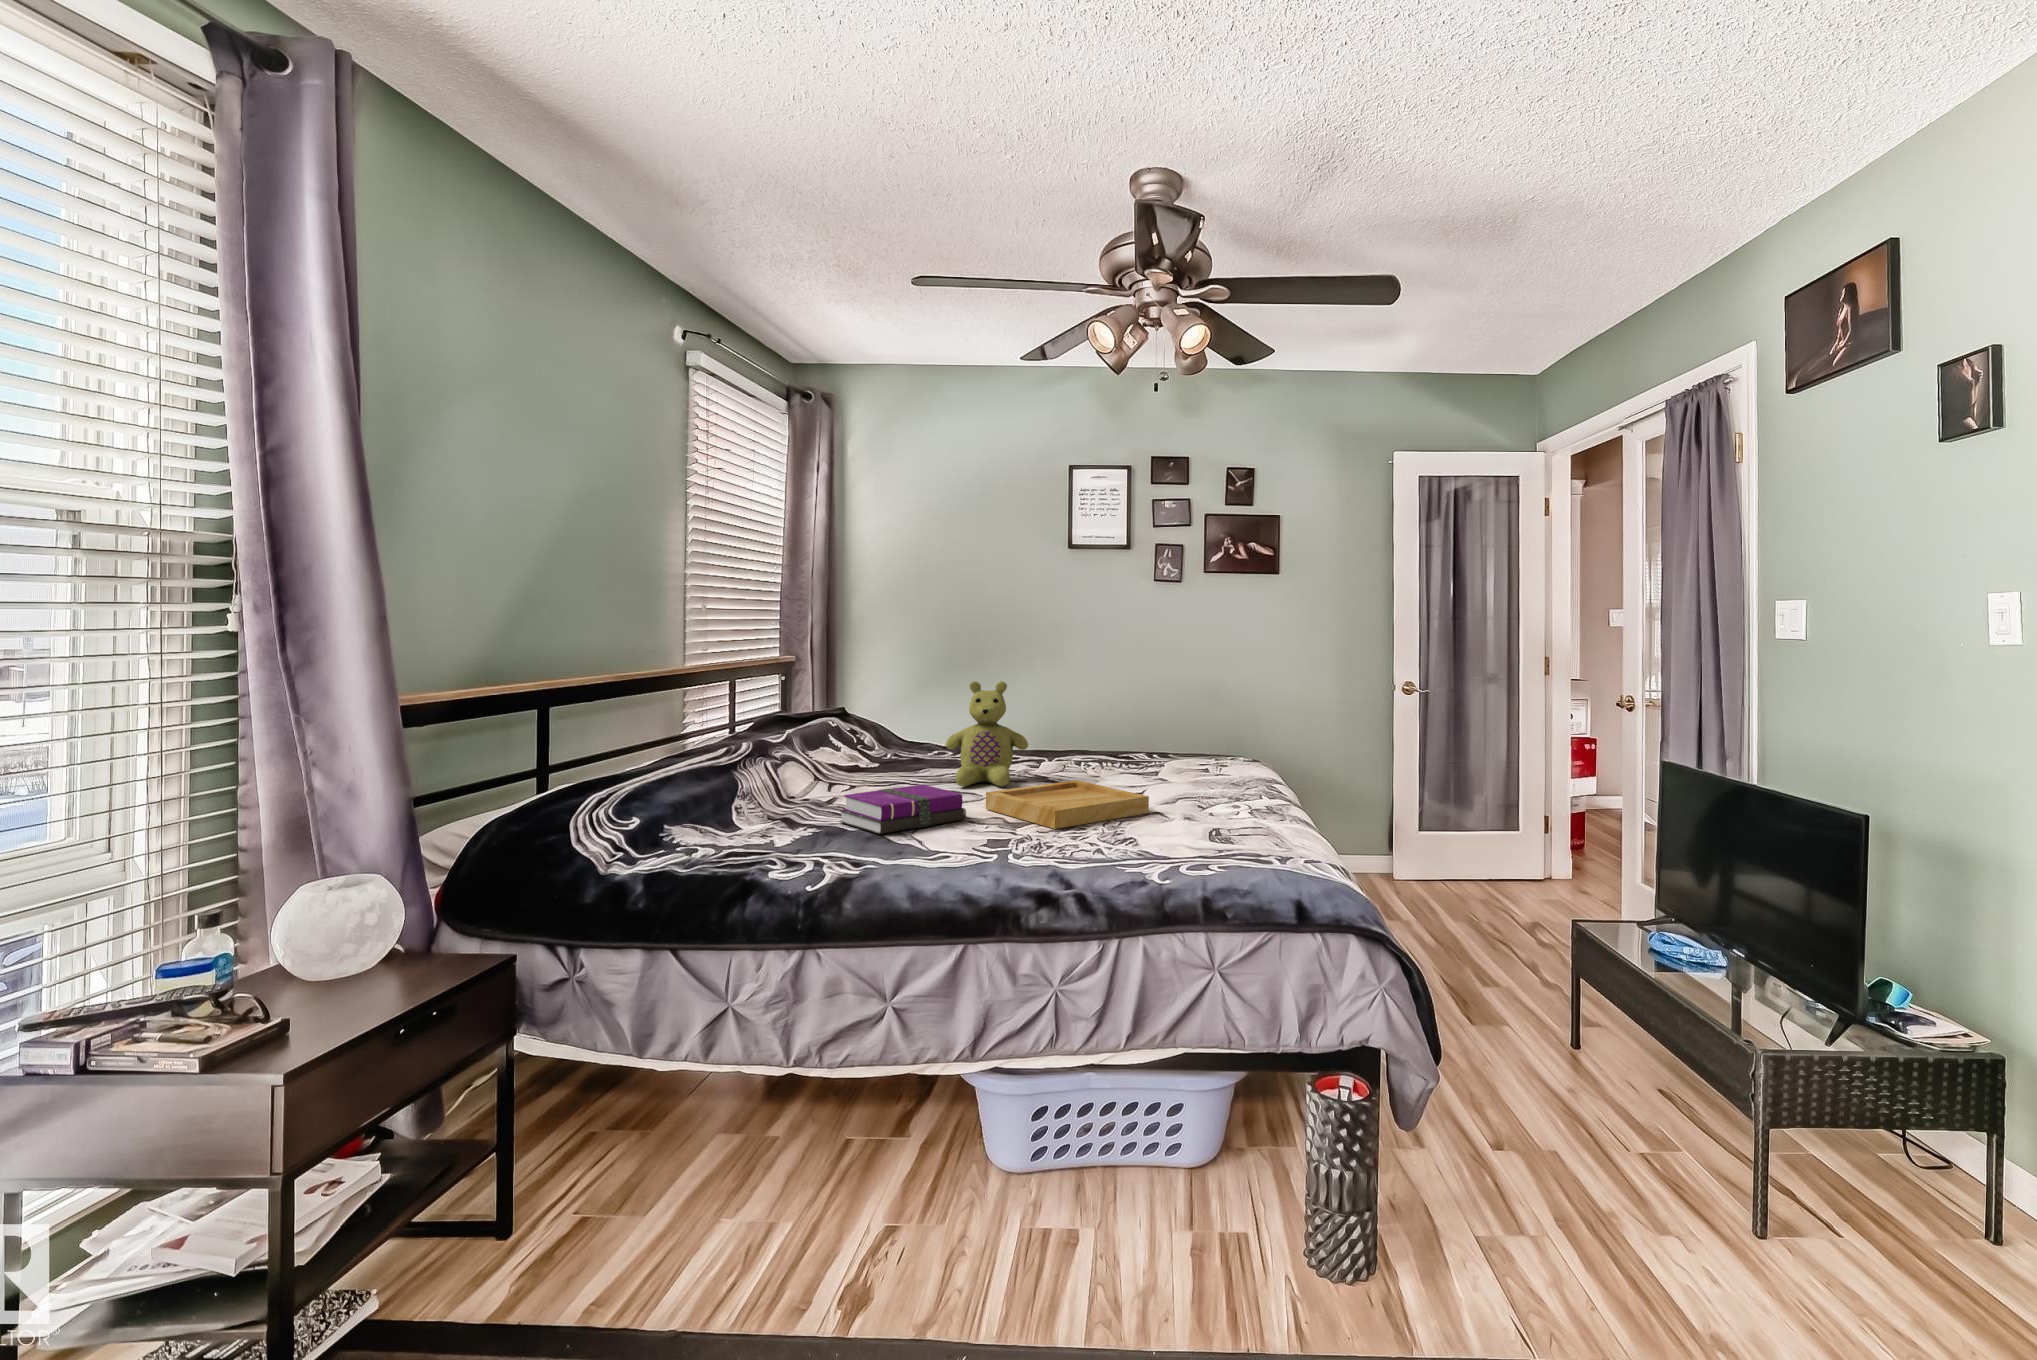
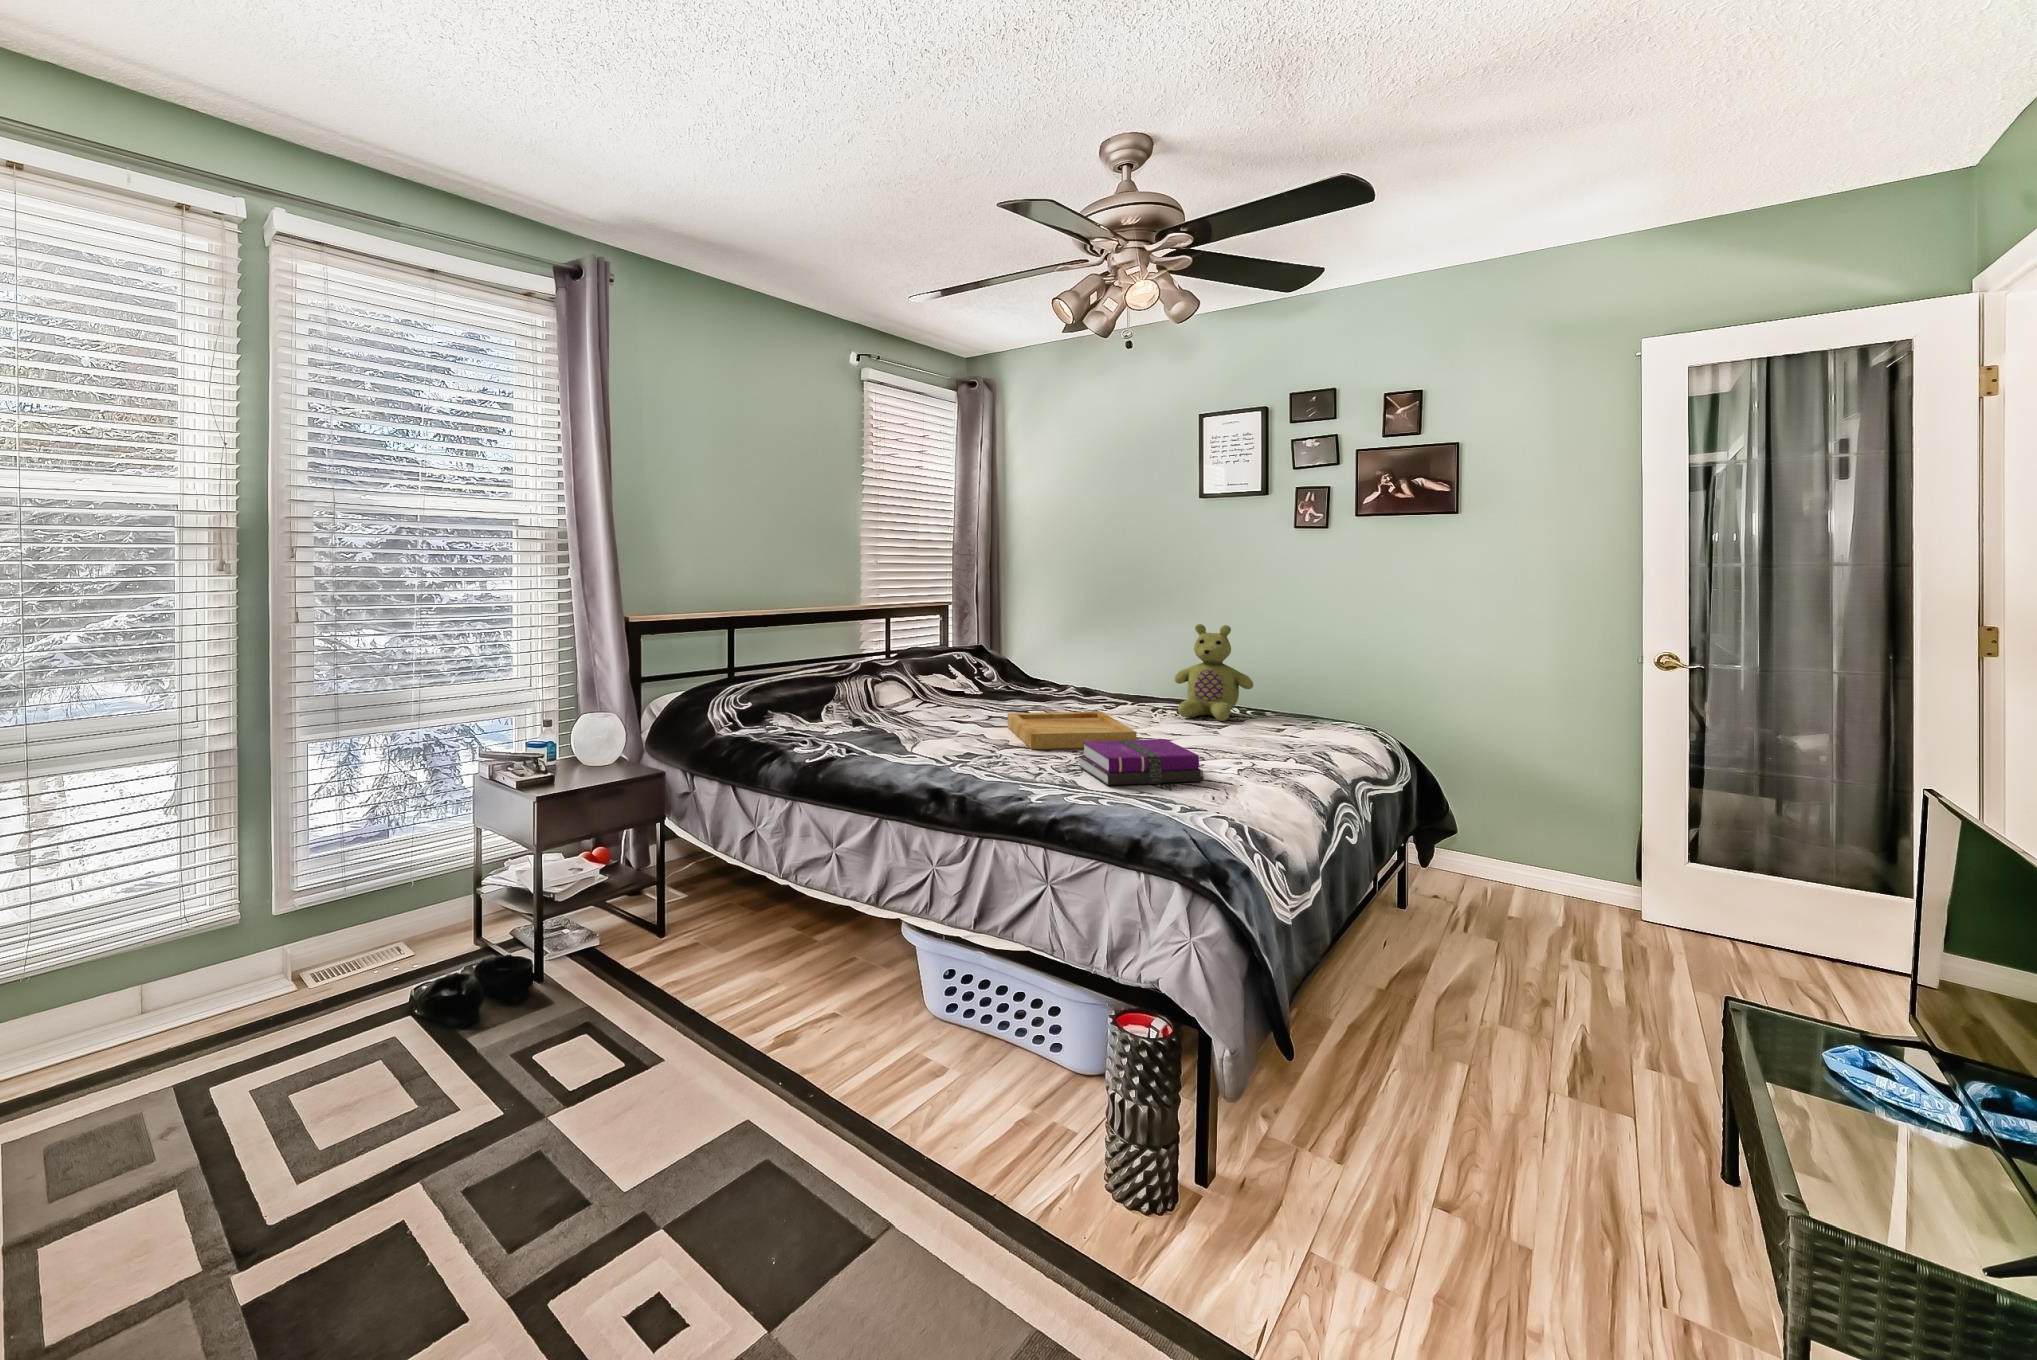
stuffed bear: present [946,681,1028,786] -> present [1174,624,1253,721]
notebook: present [839,785,966,834] -> present [1079,739,1204,785]

